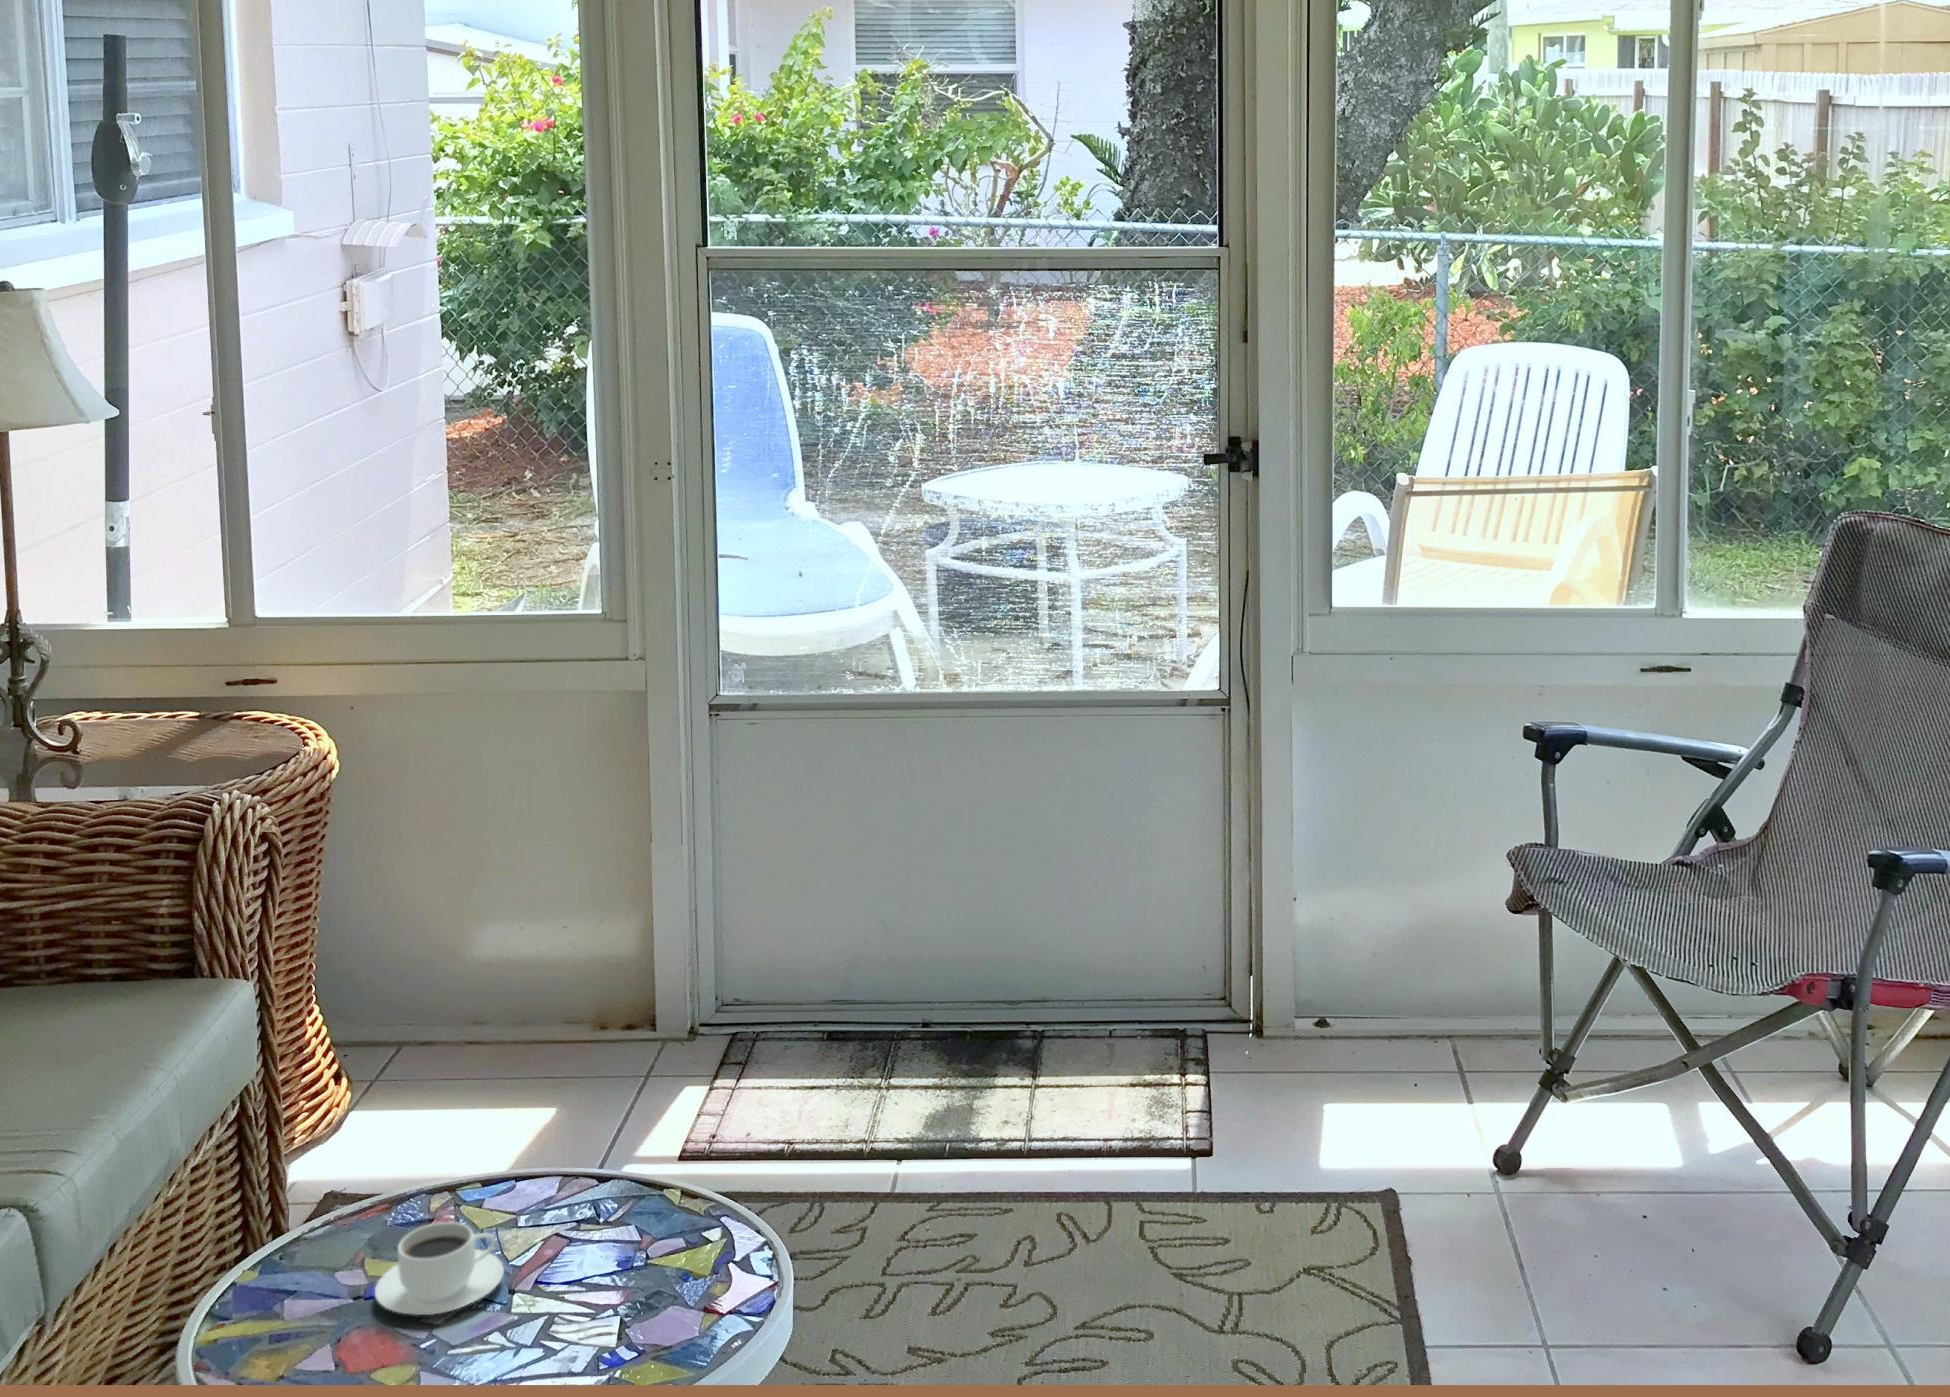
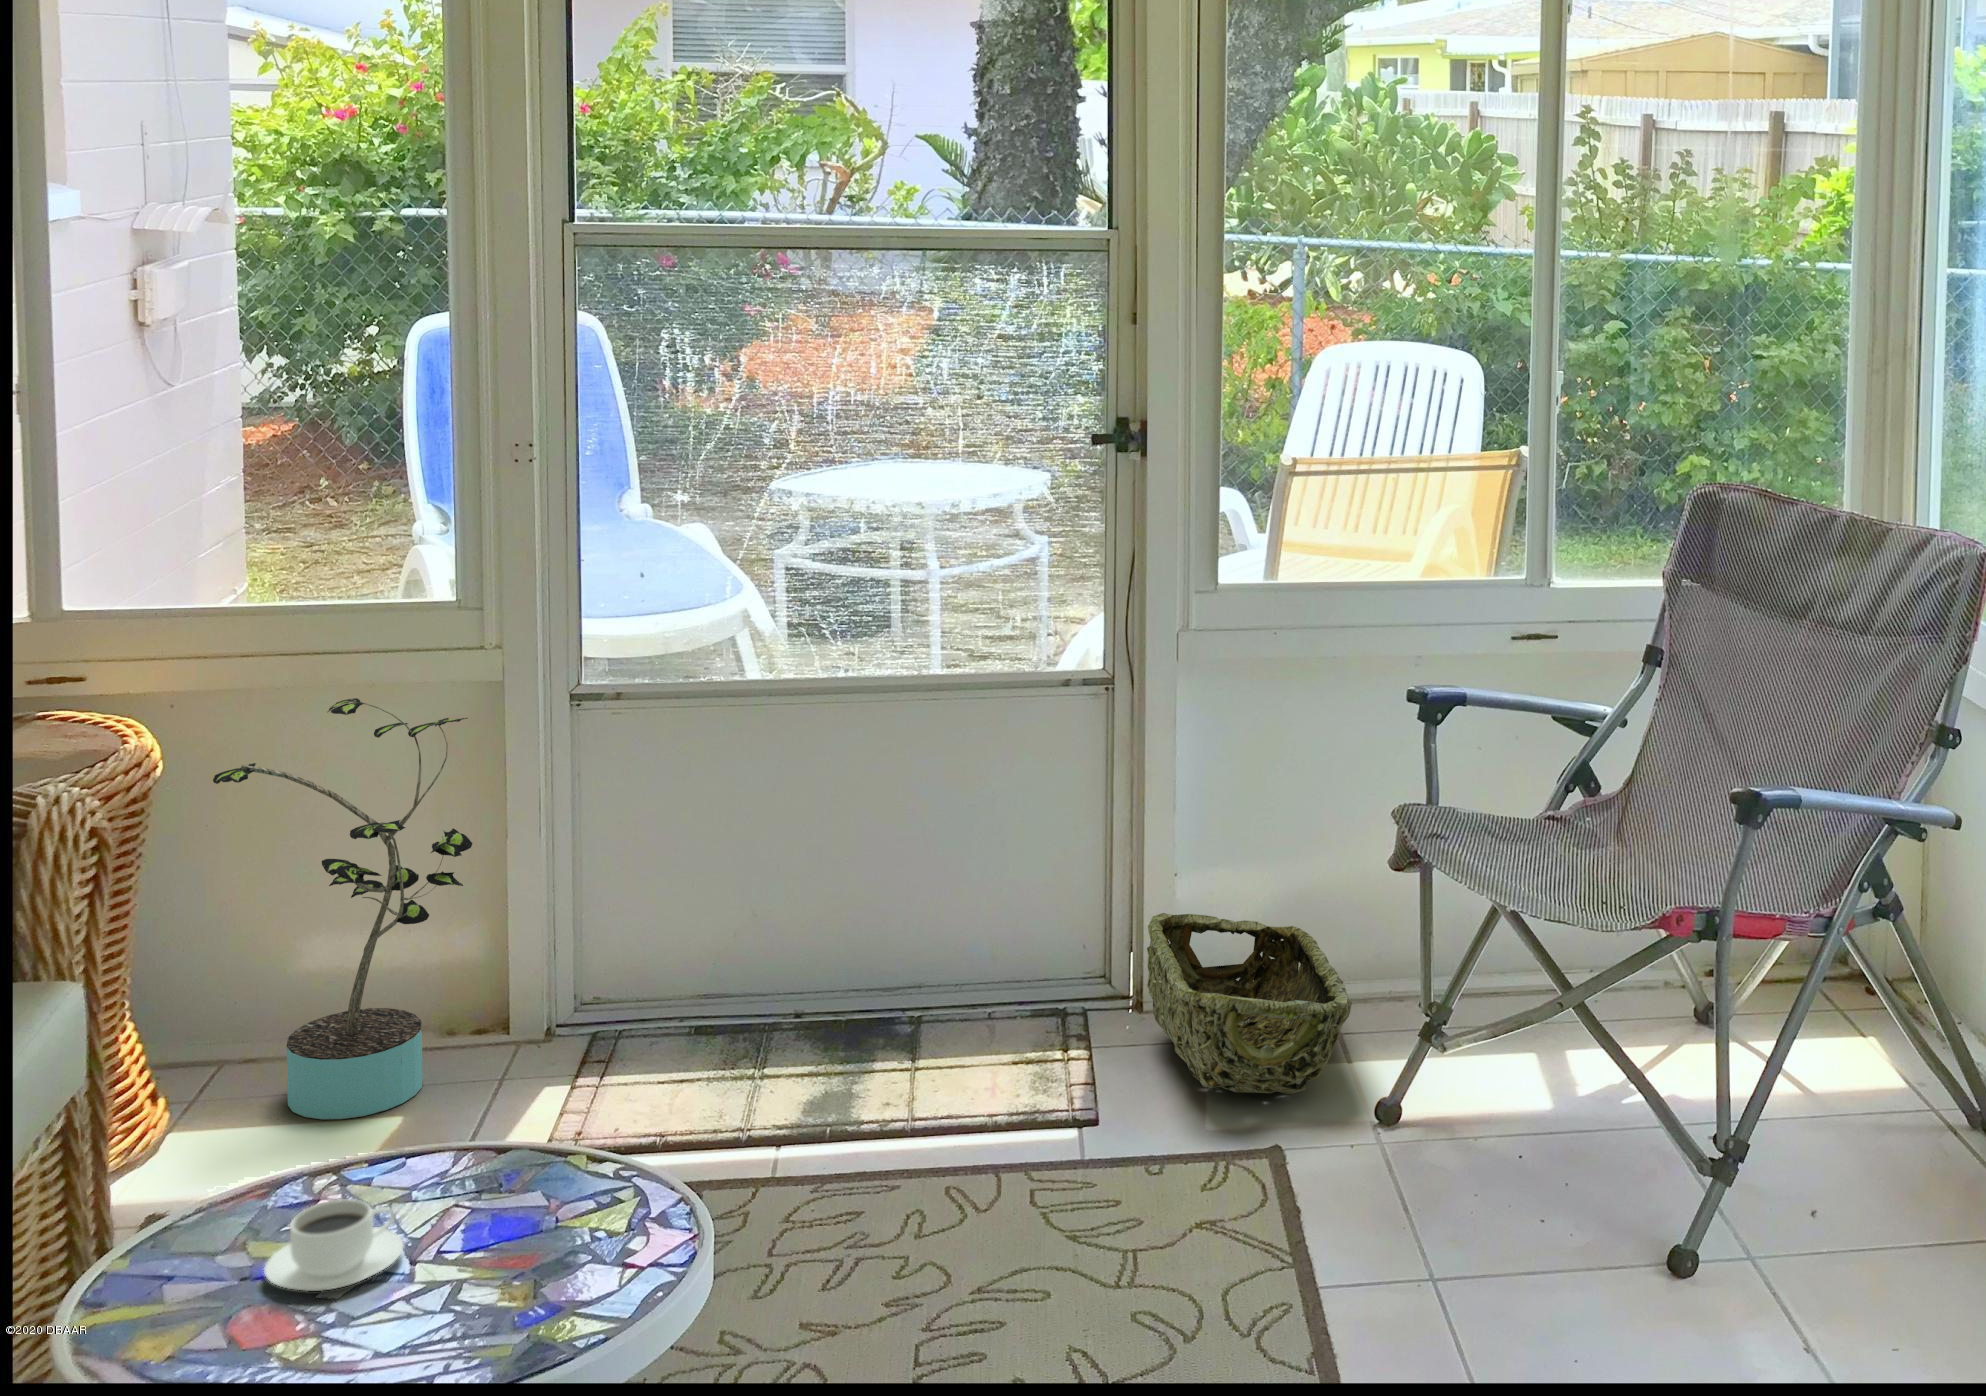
potted plant: none [389,706,616,1106] -> present [213,698,473,1119]
woven basket: none [1257,938,1465,1136] -> present [1147,913,1352,1094]

